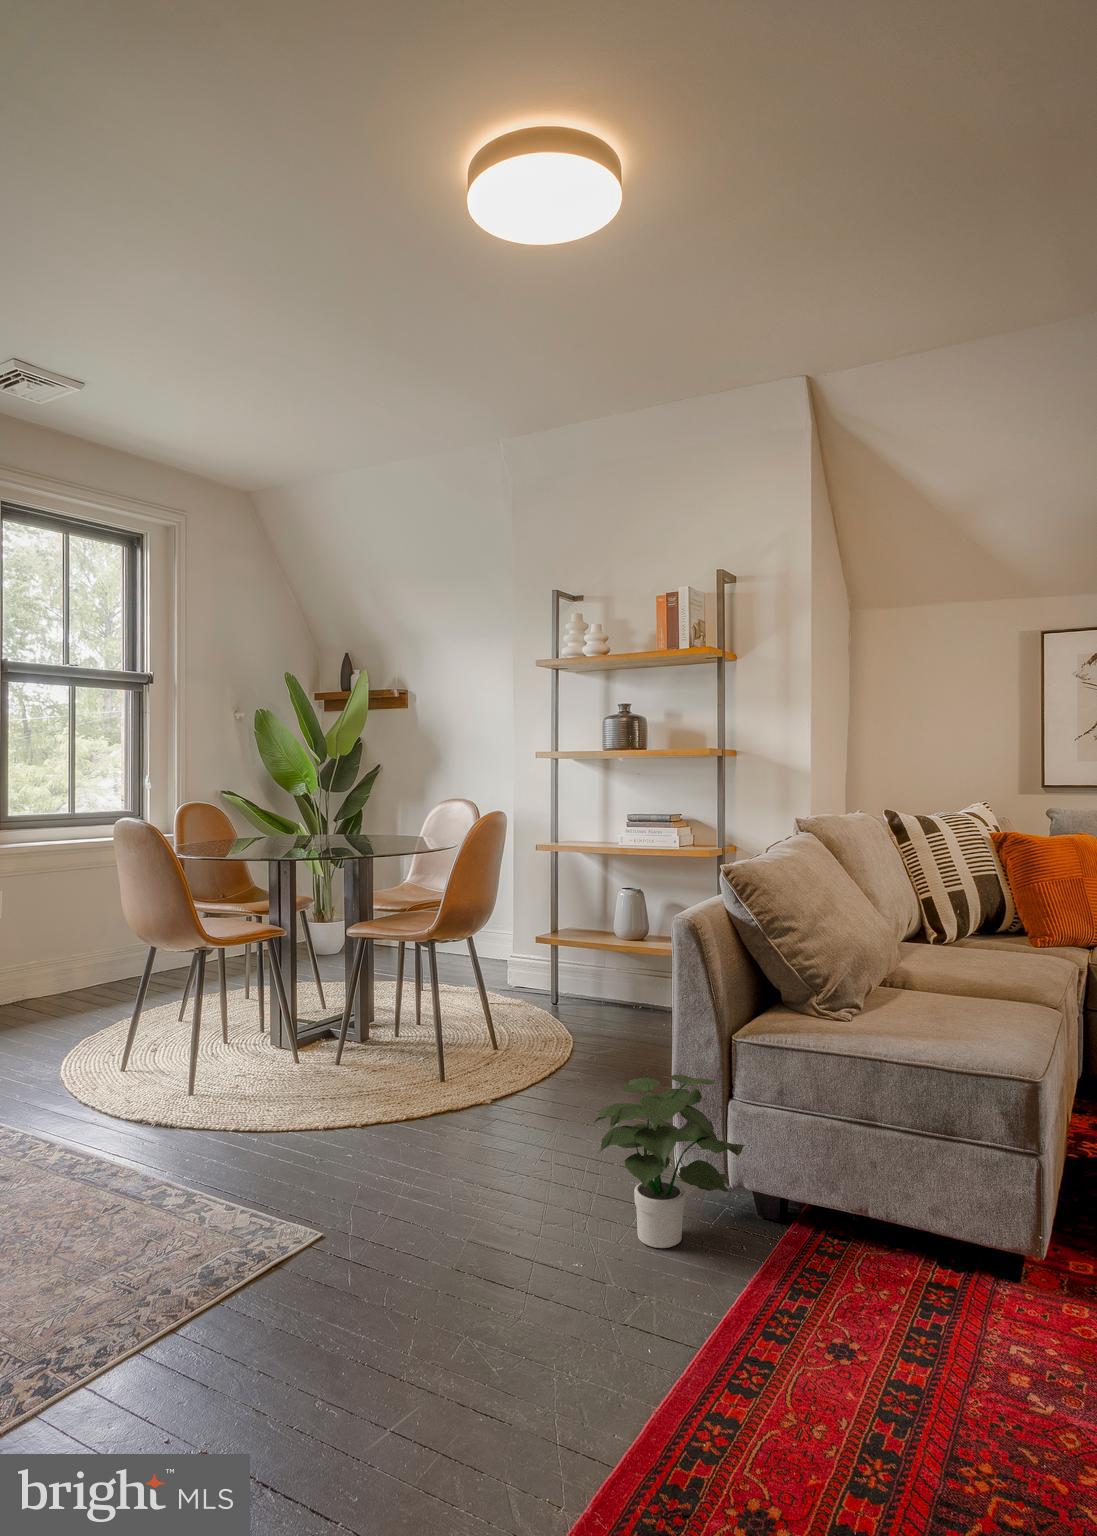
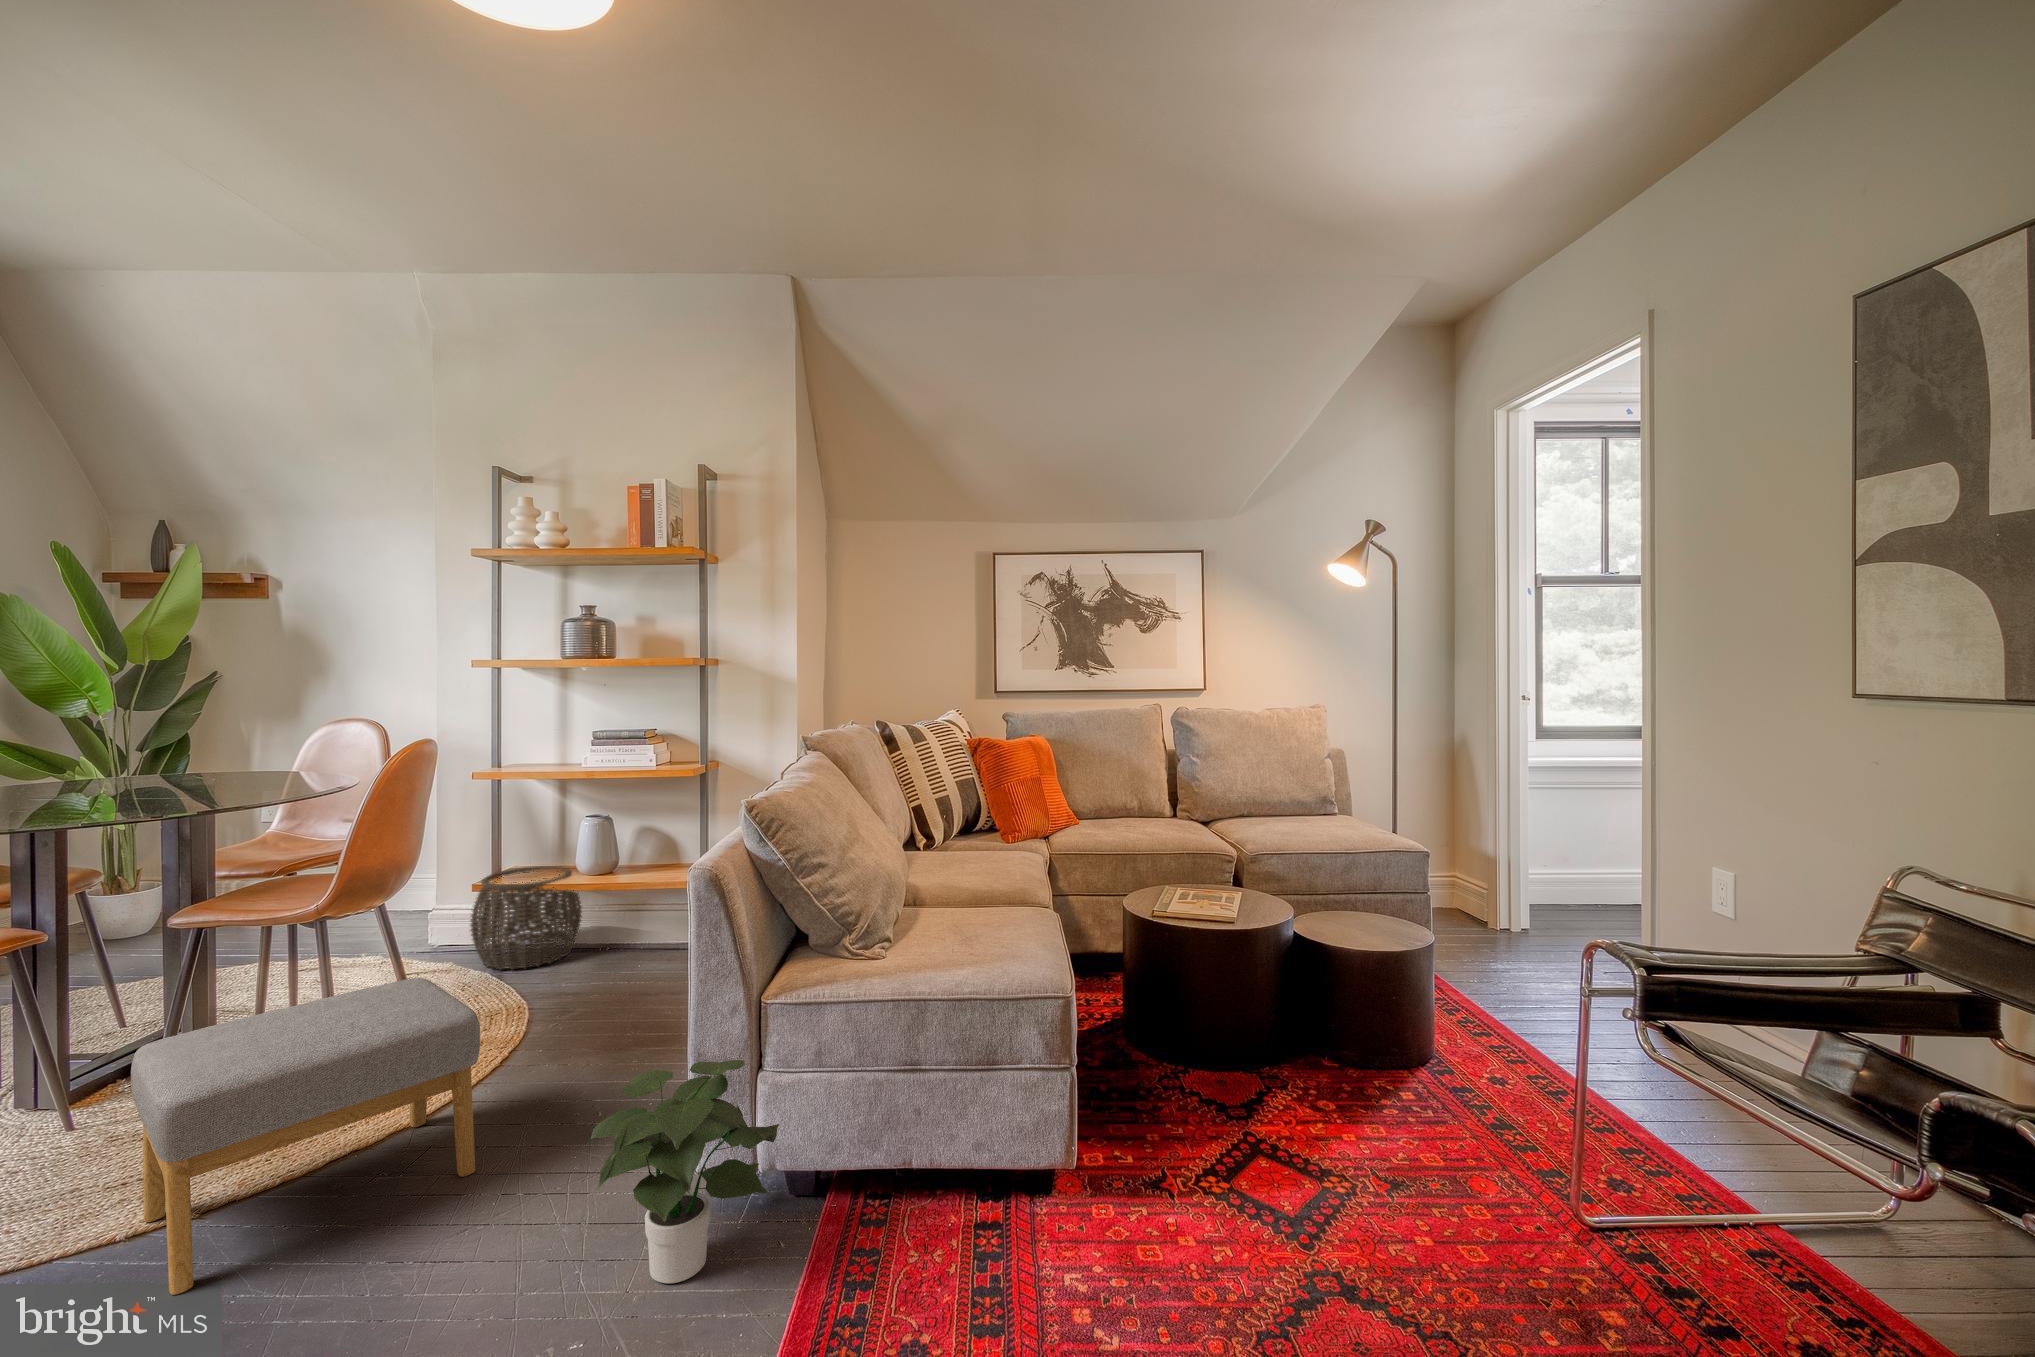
woven basket: none [532,929,615,1014] -> present [470,866,582,970]
footstool: none [333,989,529,1163] -> present [131,978,480,1295]

